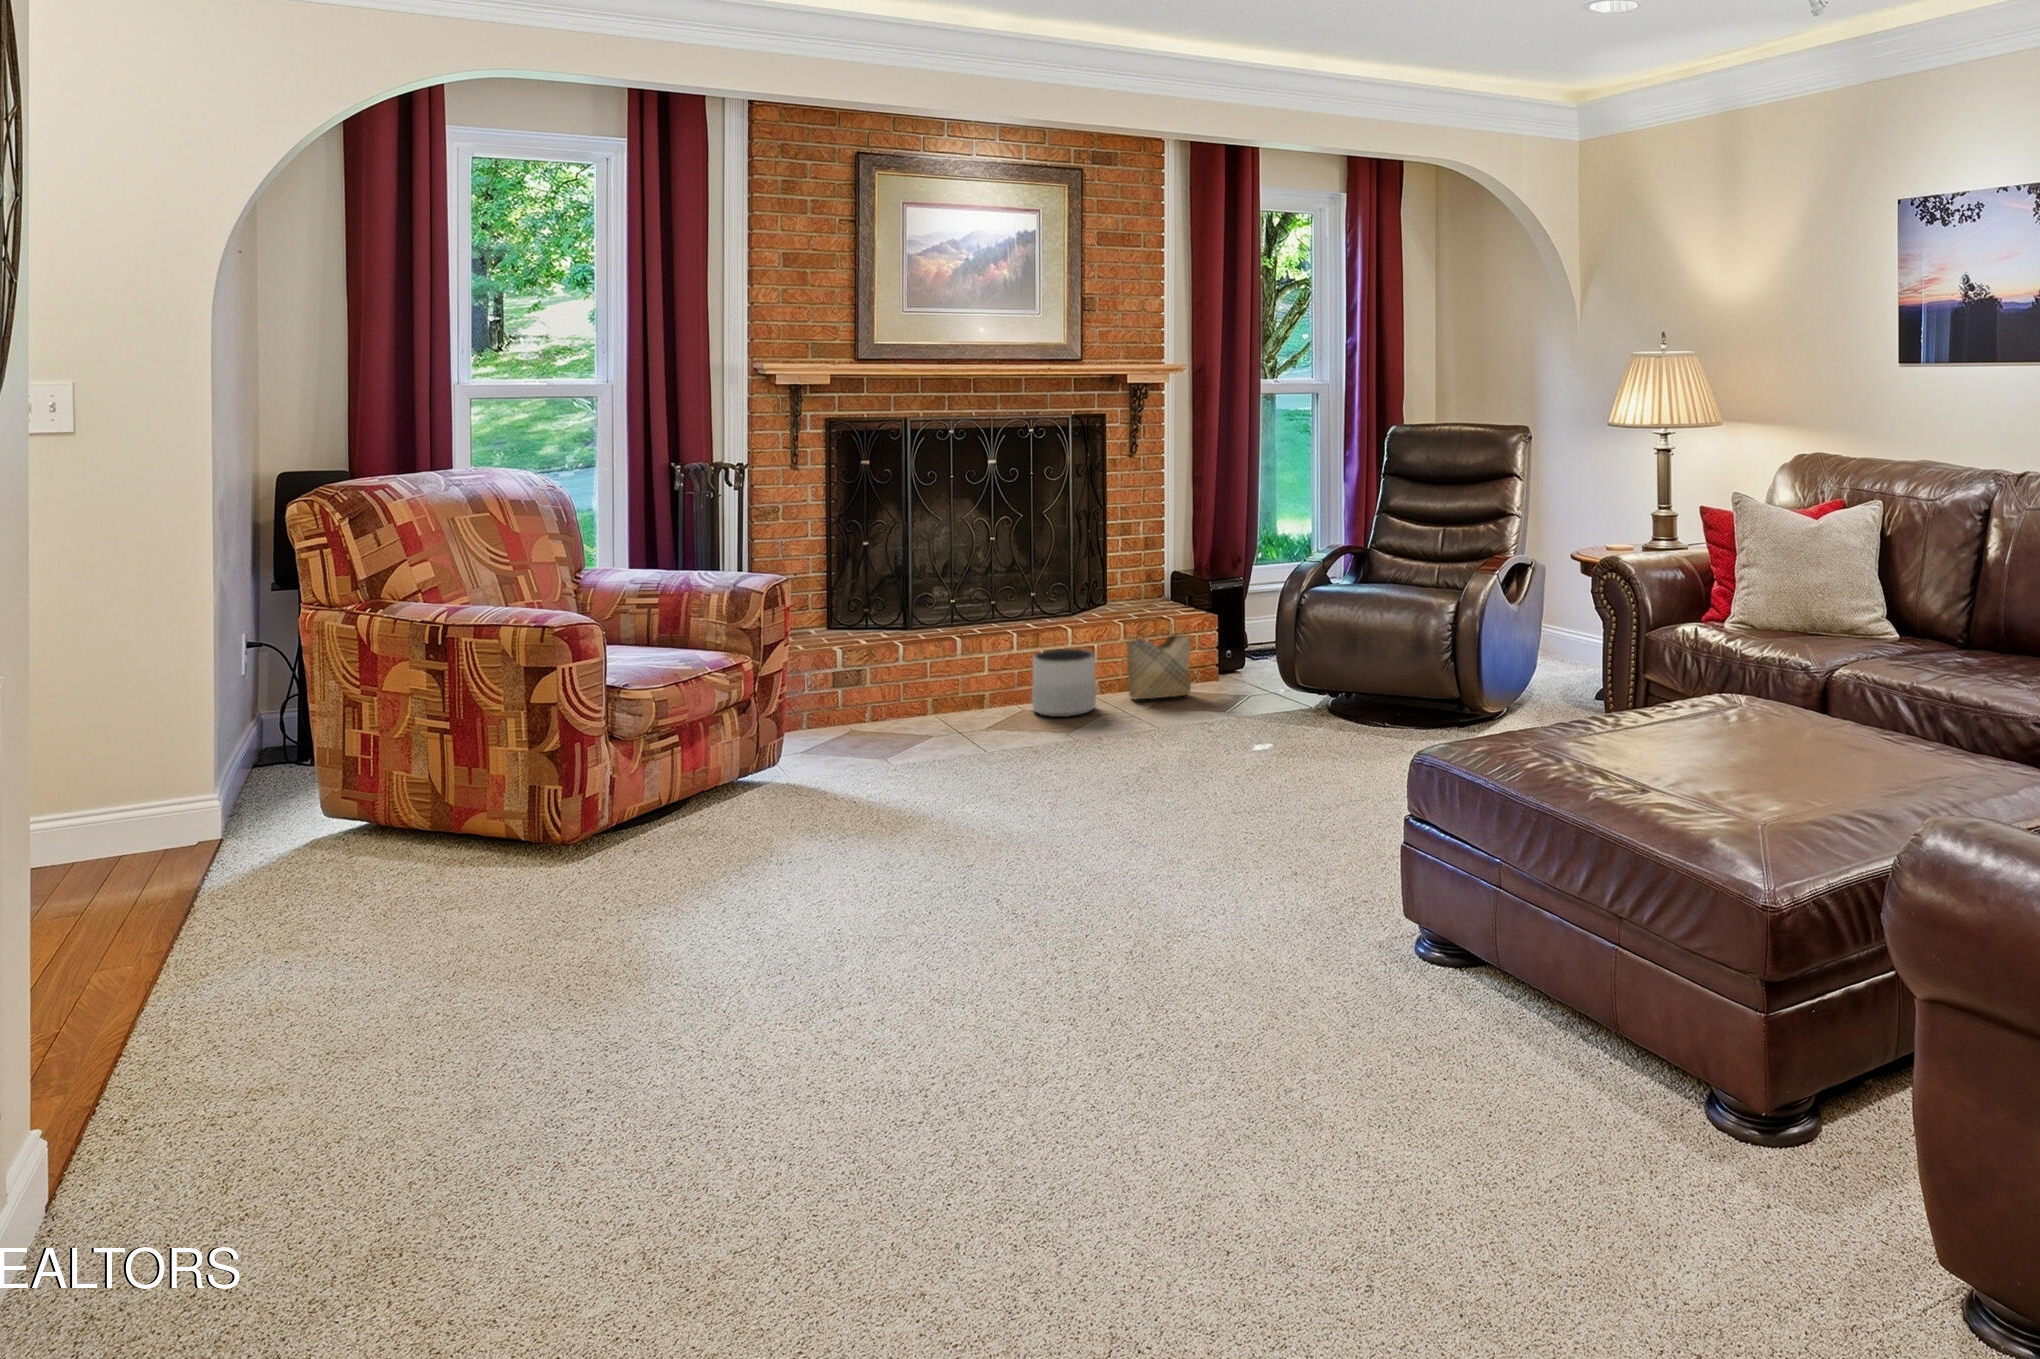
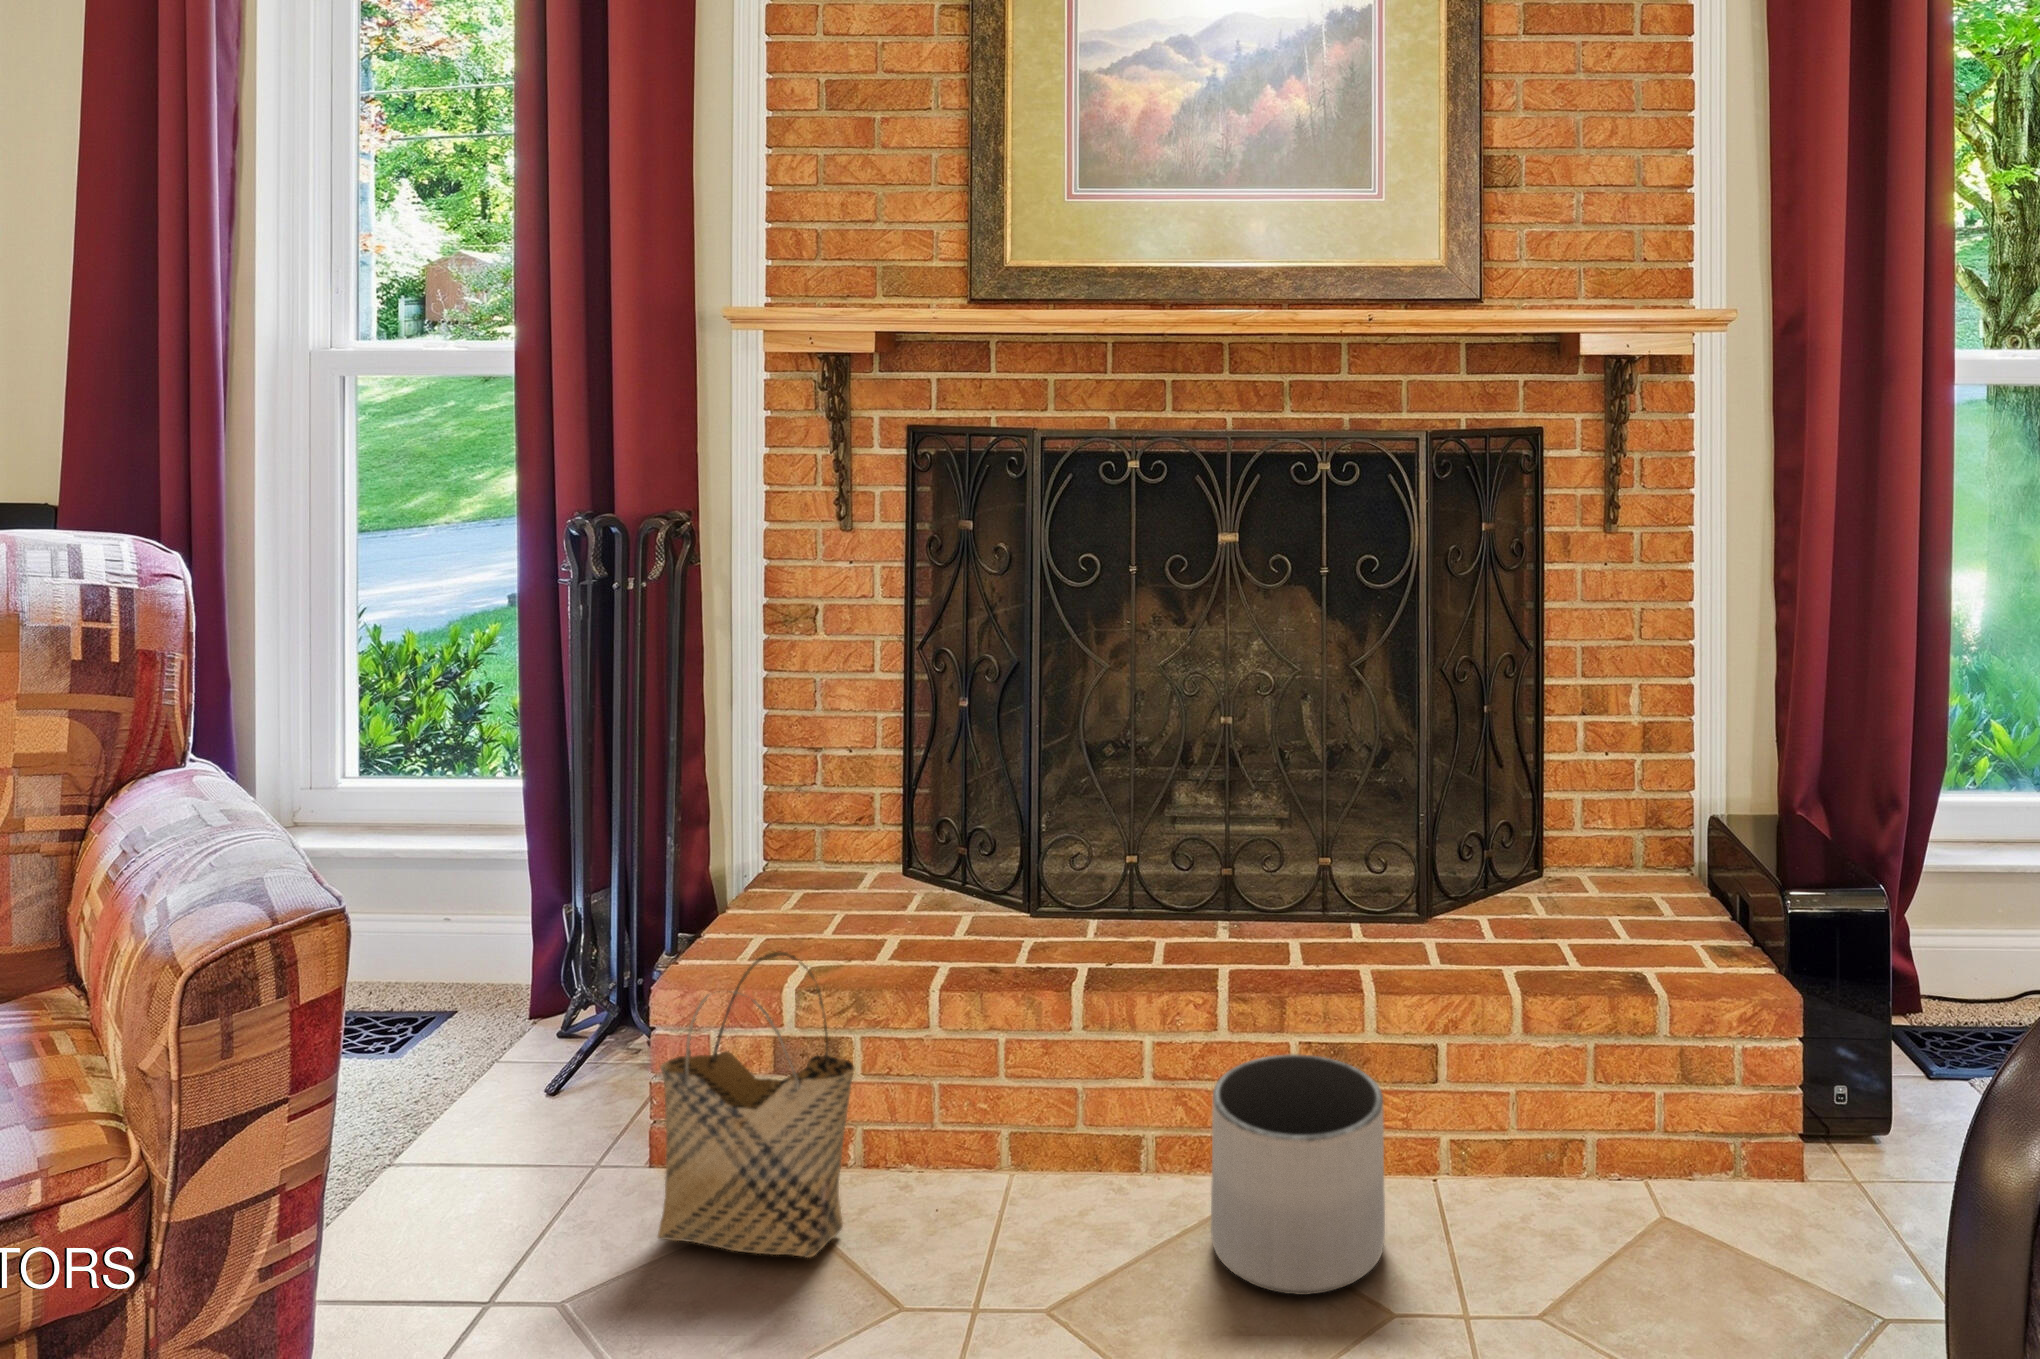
woven basket: present [1126,604,1191,699] -> present [658,951,854,1258]

